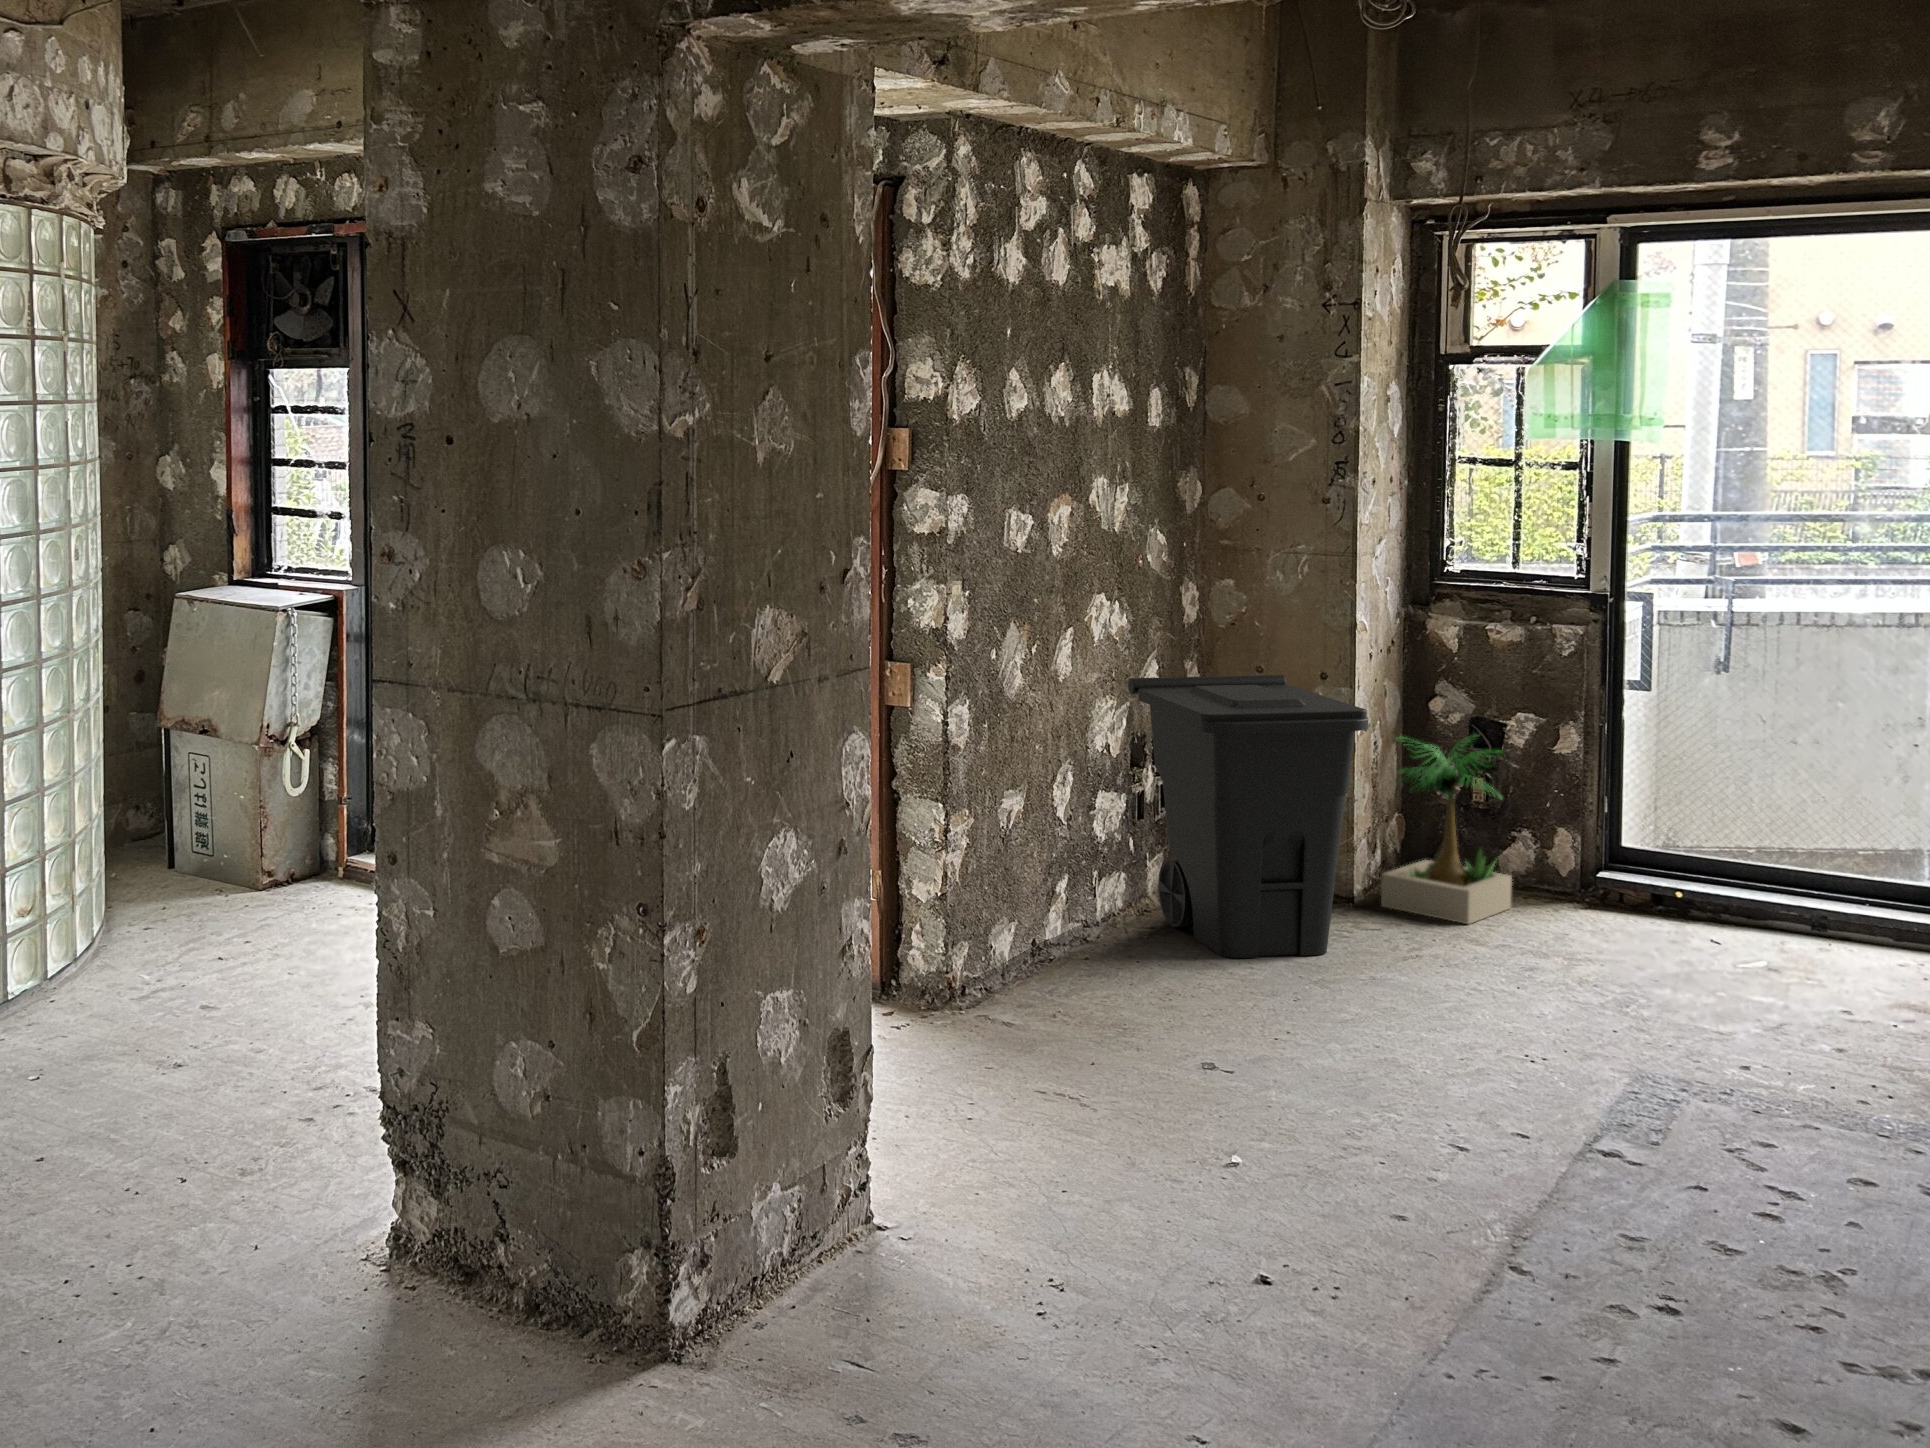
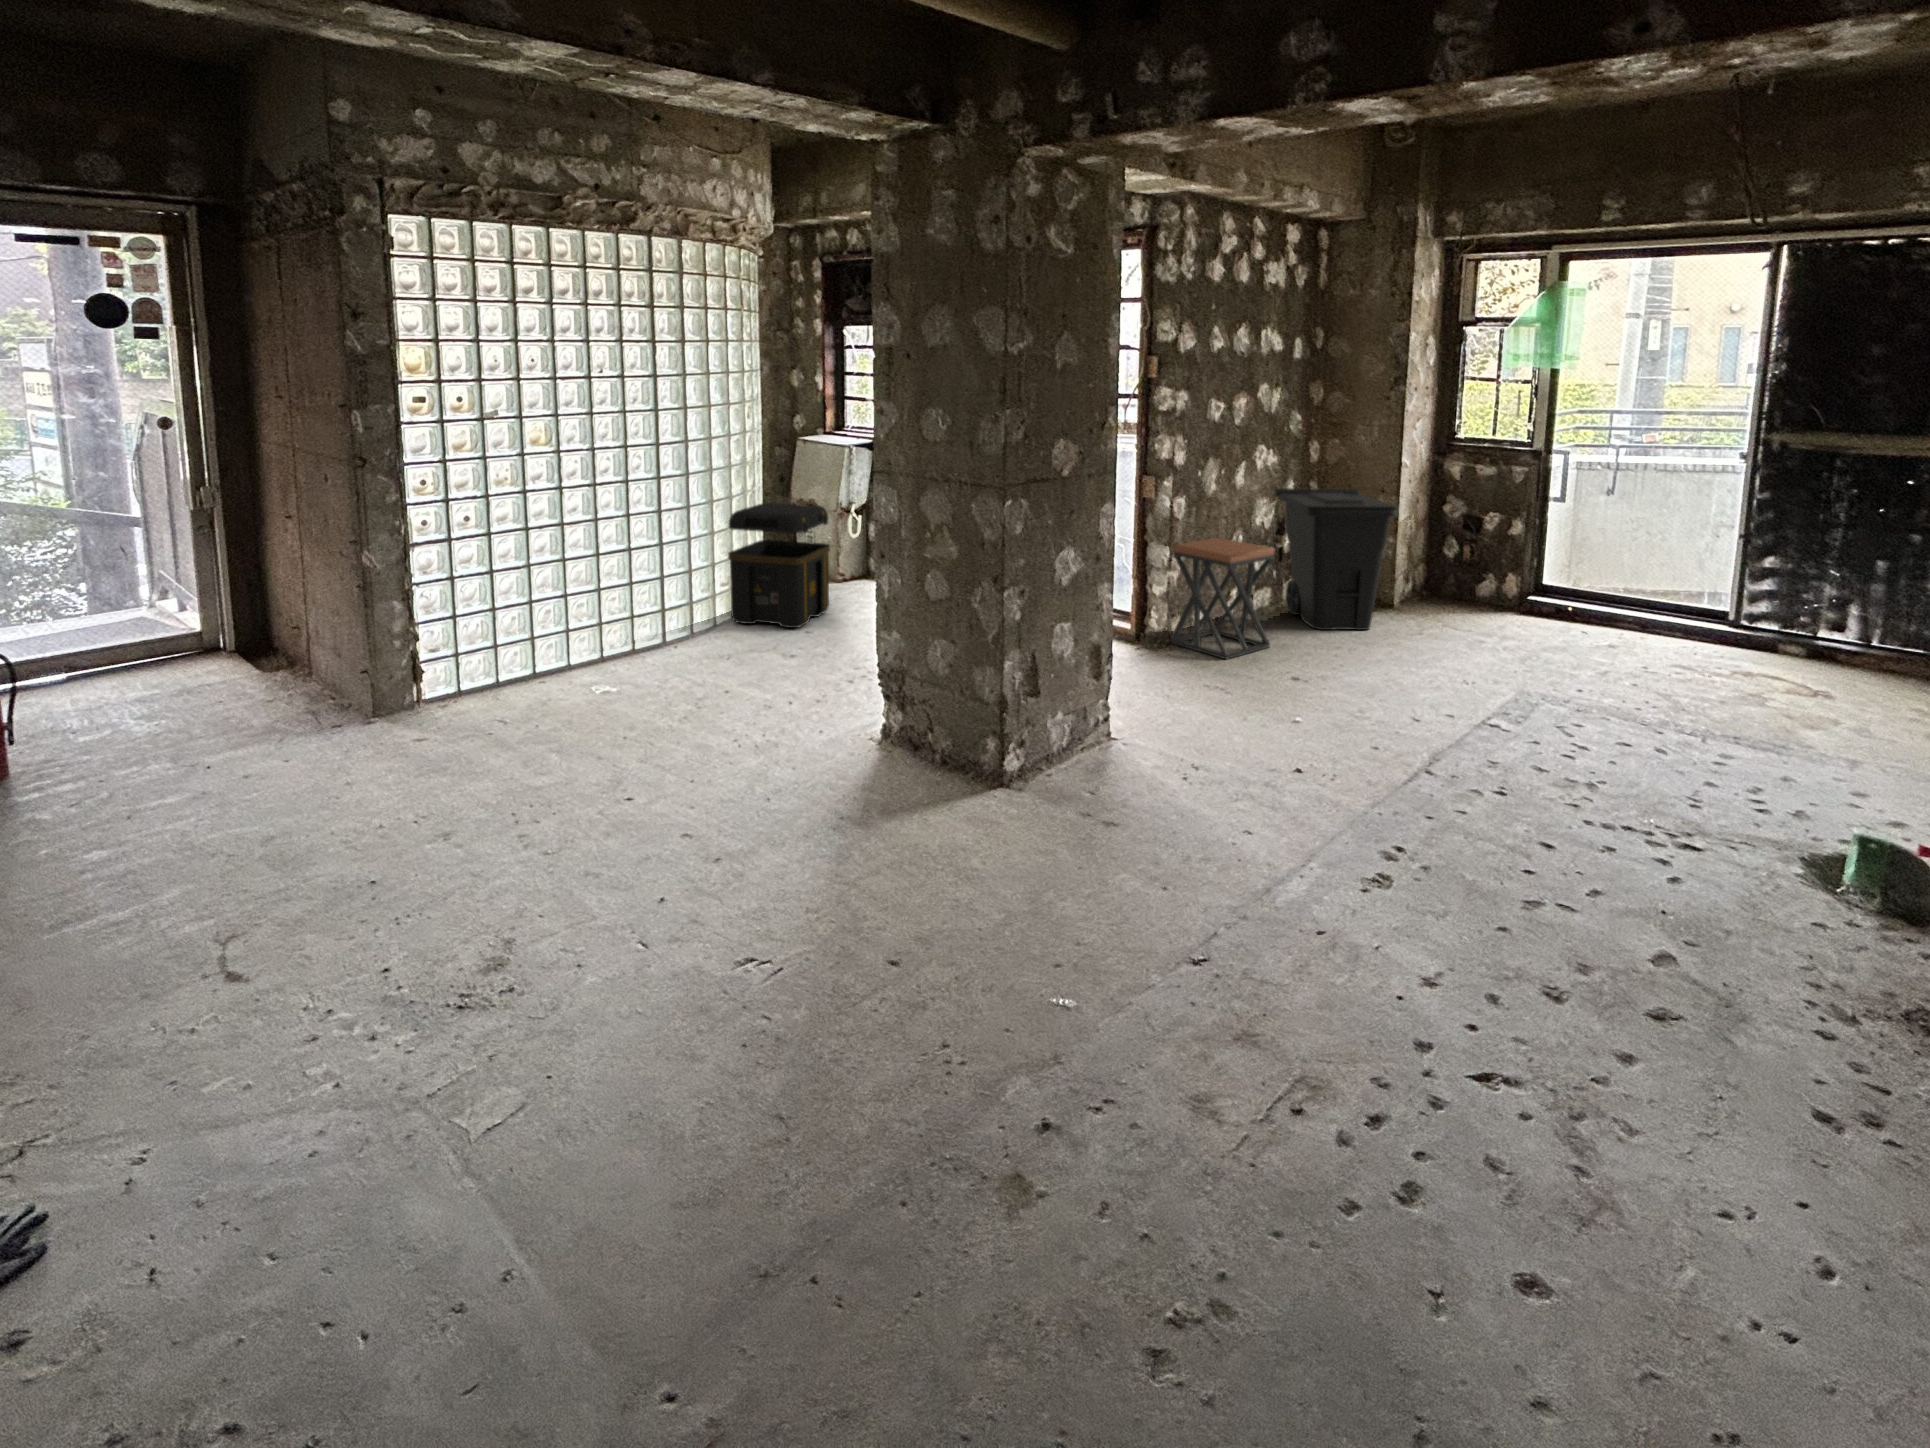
toolbox: none [31,735,248,1003] -> present [728,503,830,628]
potted plant: present [1381,735,1512,924] -> none [1405,521,1485,619]
stool: none [952,782,1149,1032] -> present [1170,538,1275,660]

